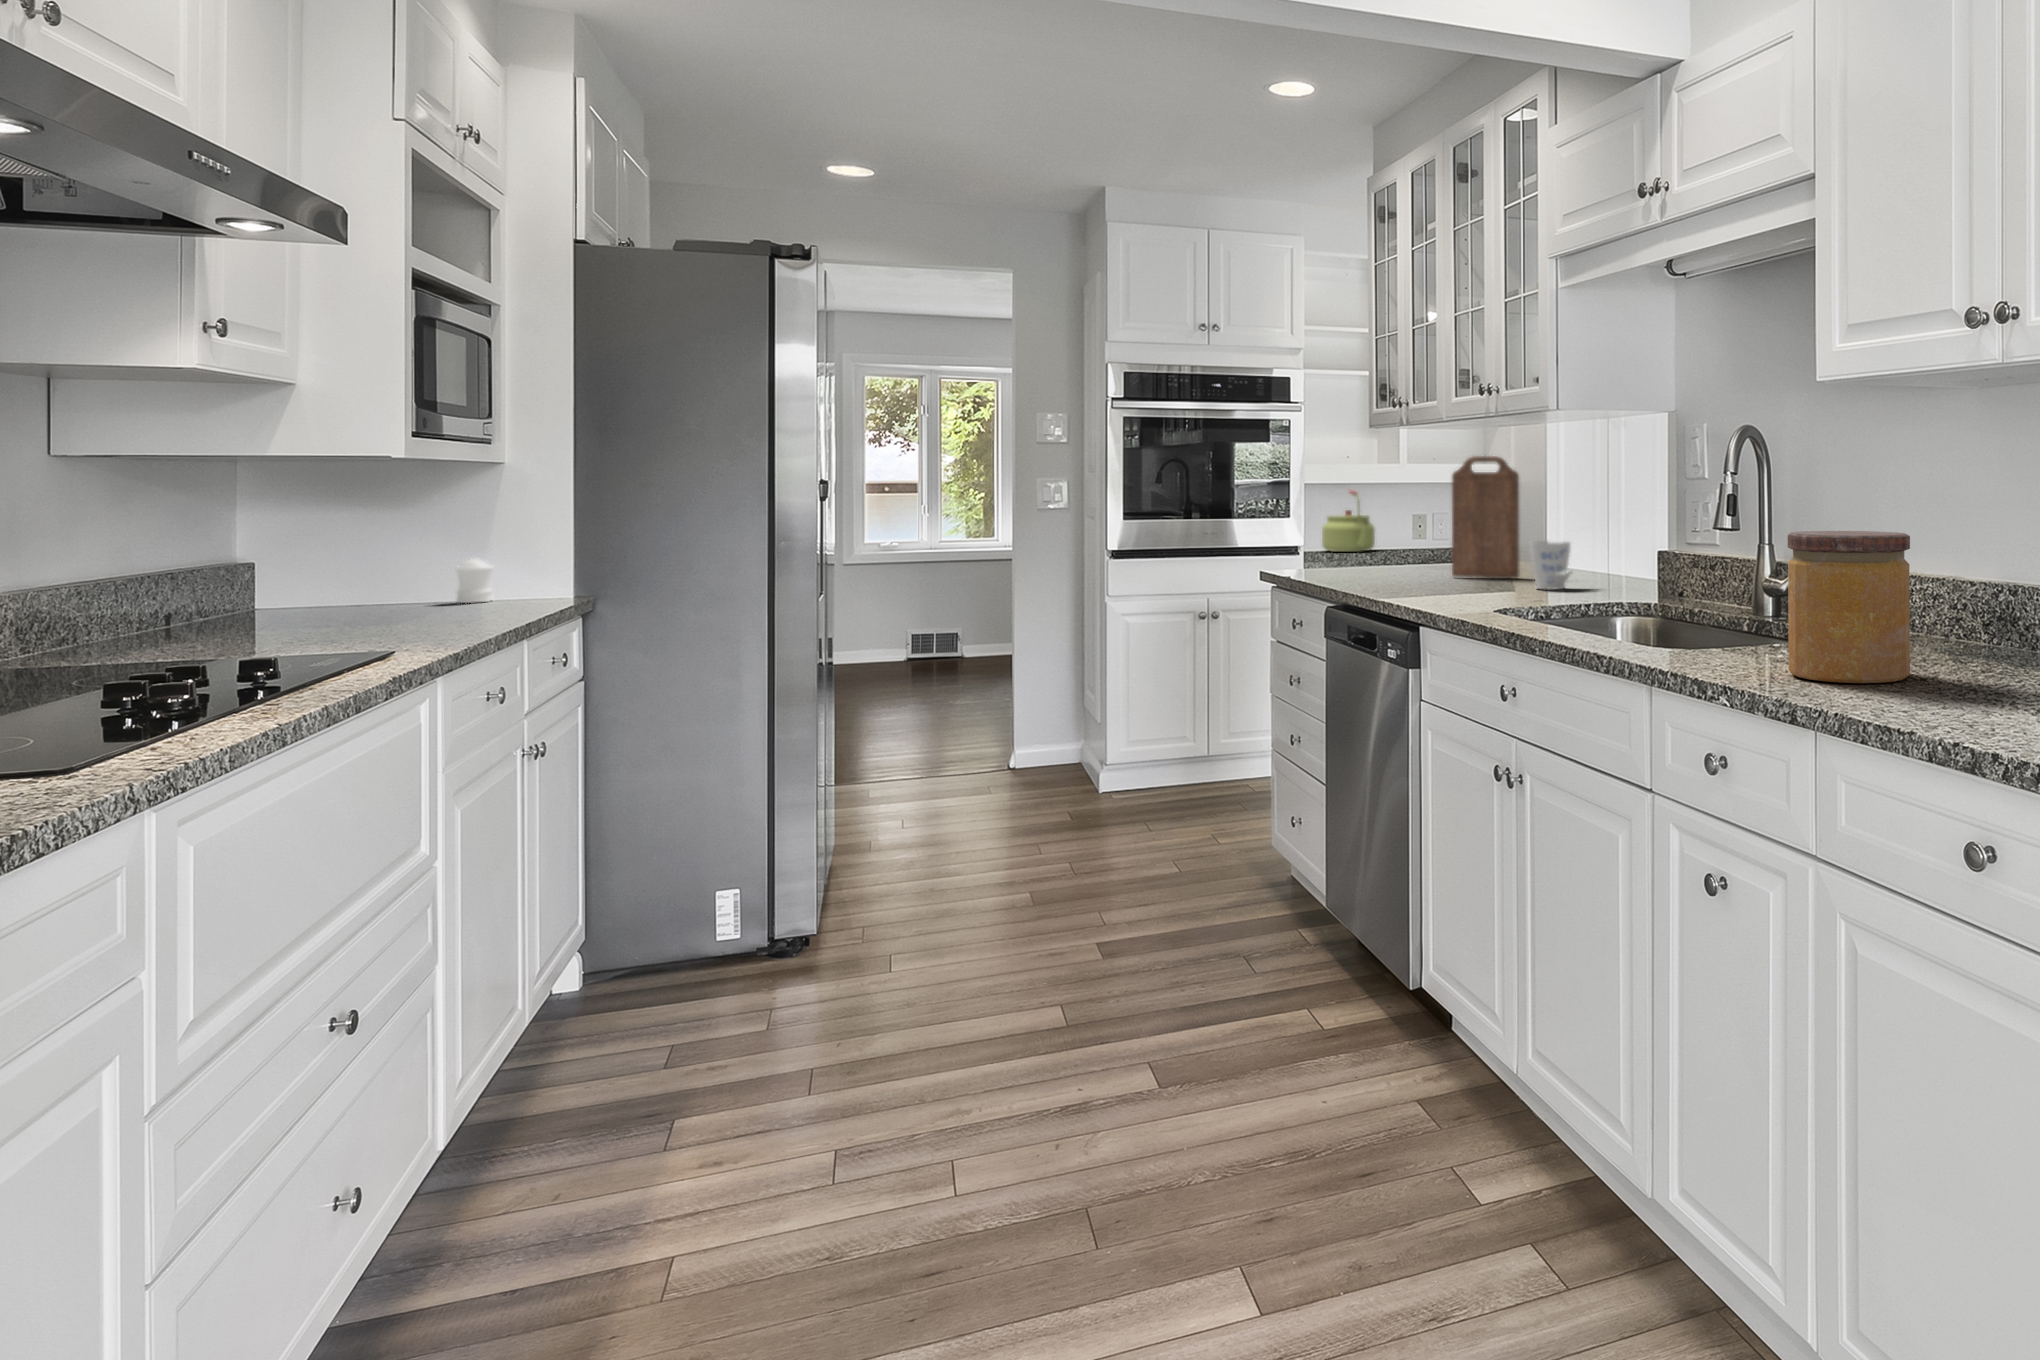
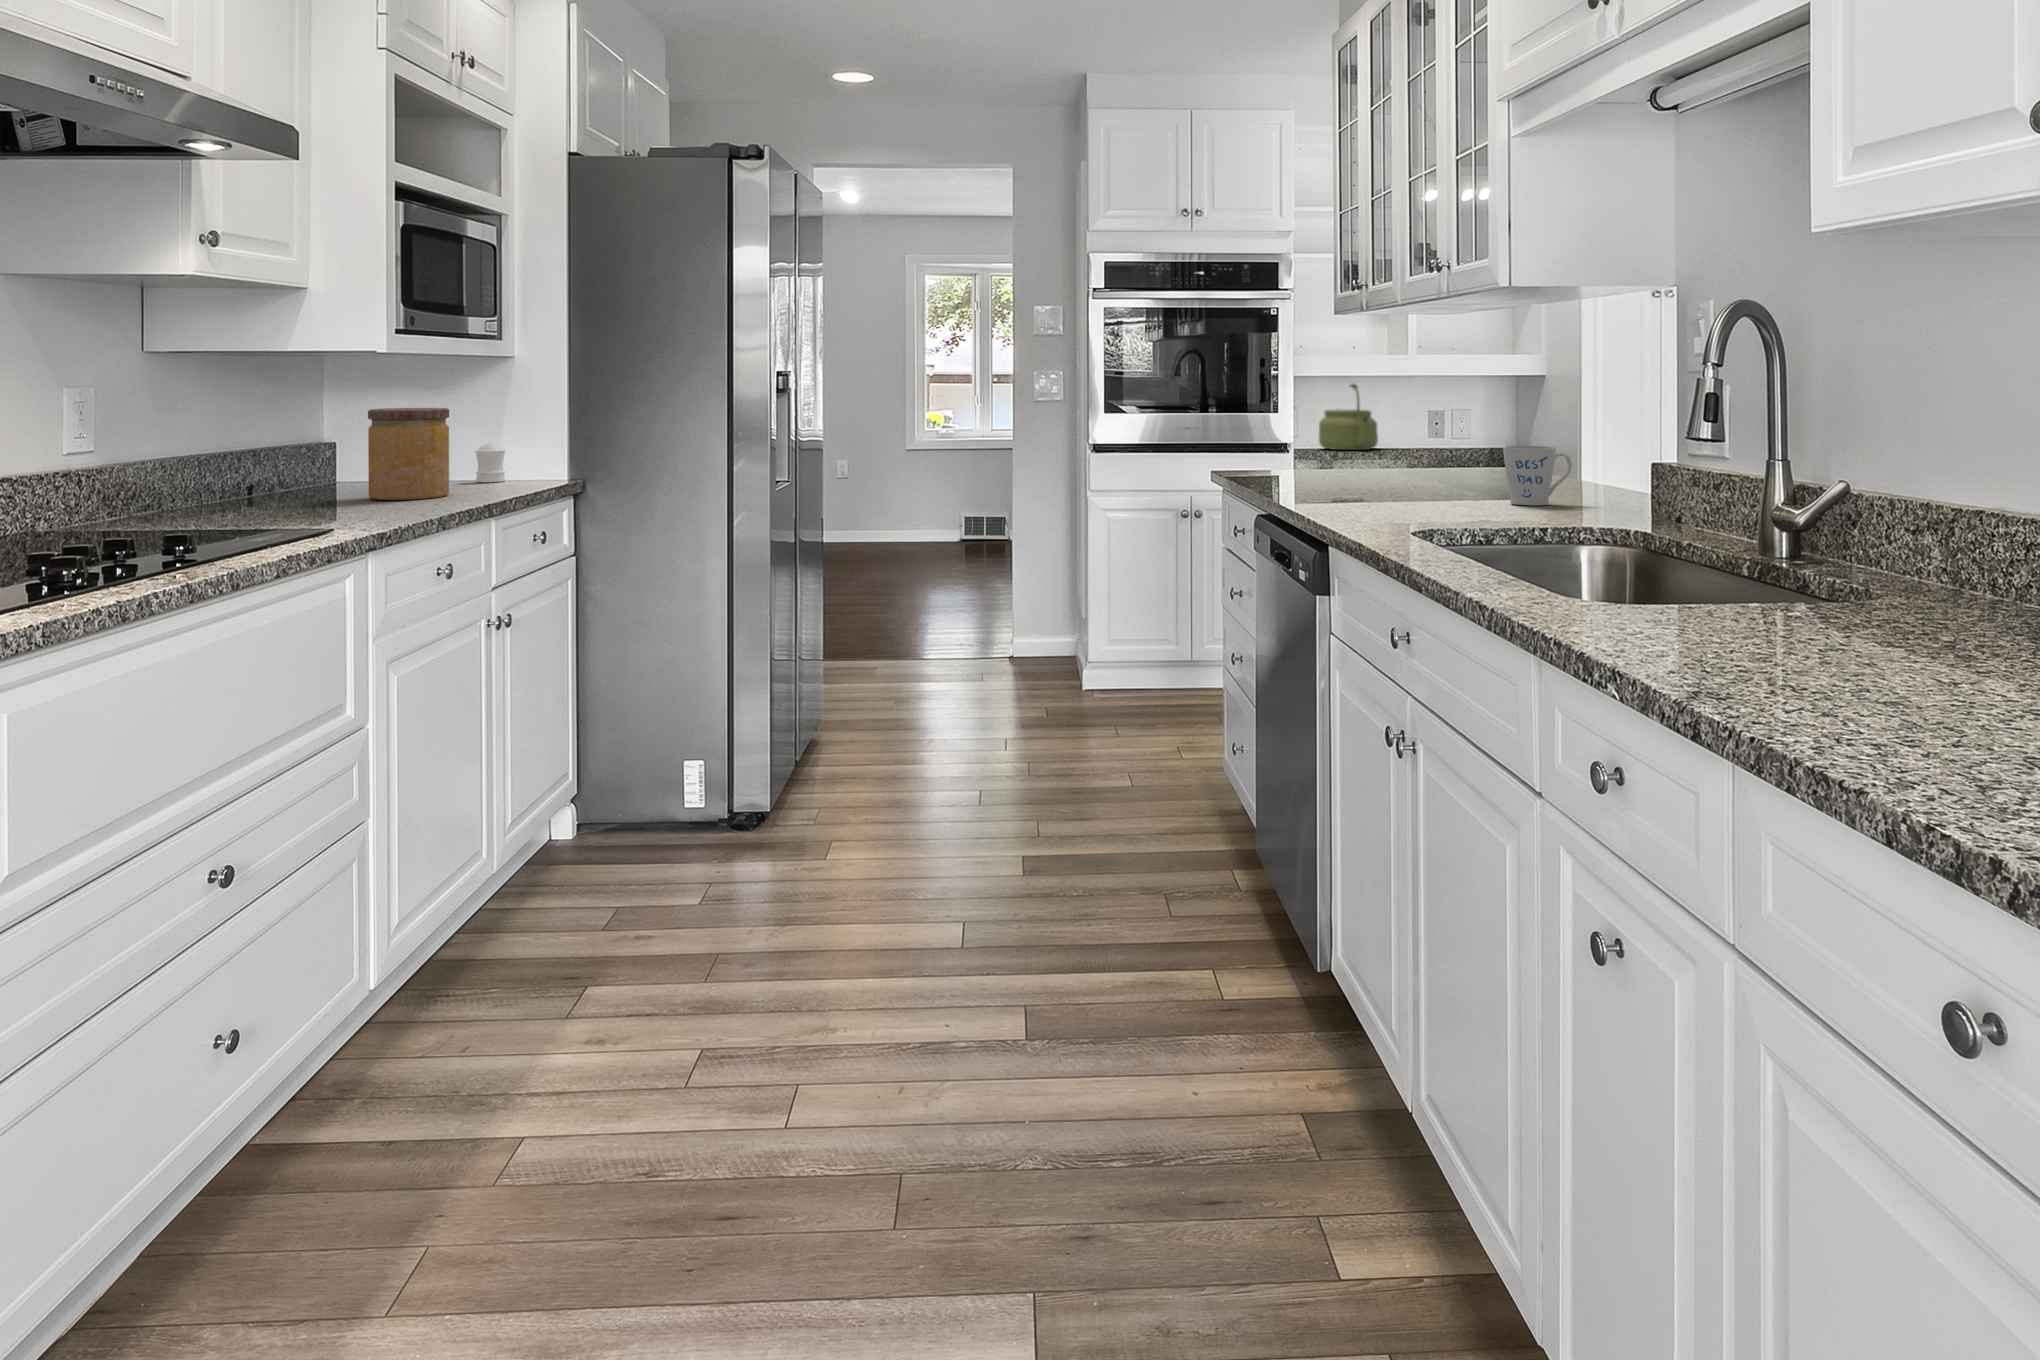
cutting board: present [1452,456,1519,578] -> none [1426,344,1506,489]
jar: present [1788,531,1910,683] -> present [368,408,449,500]

